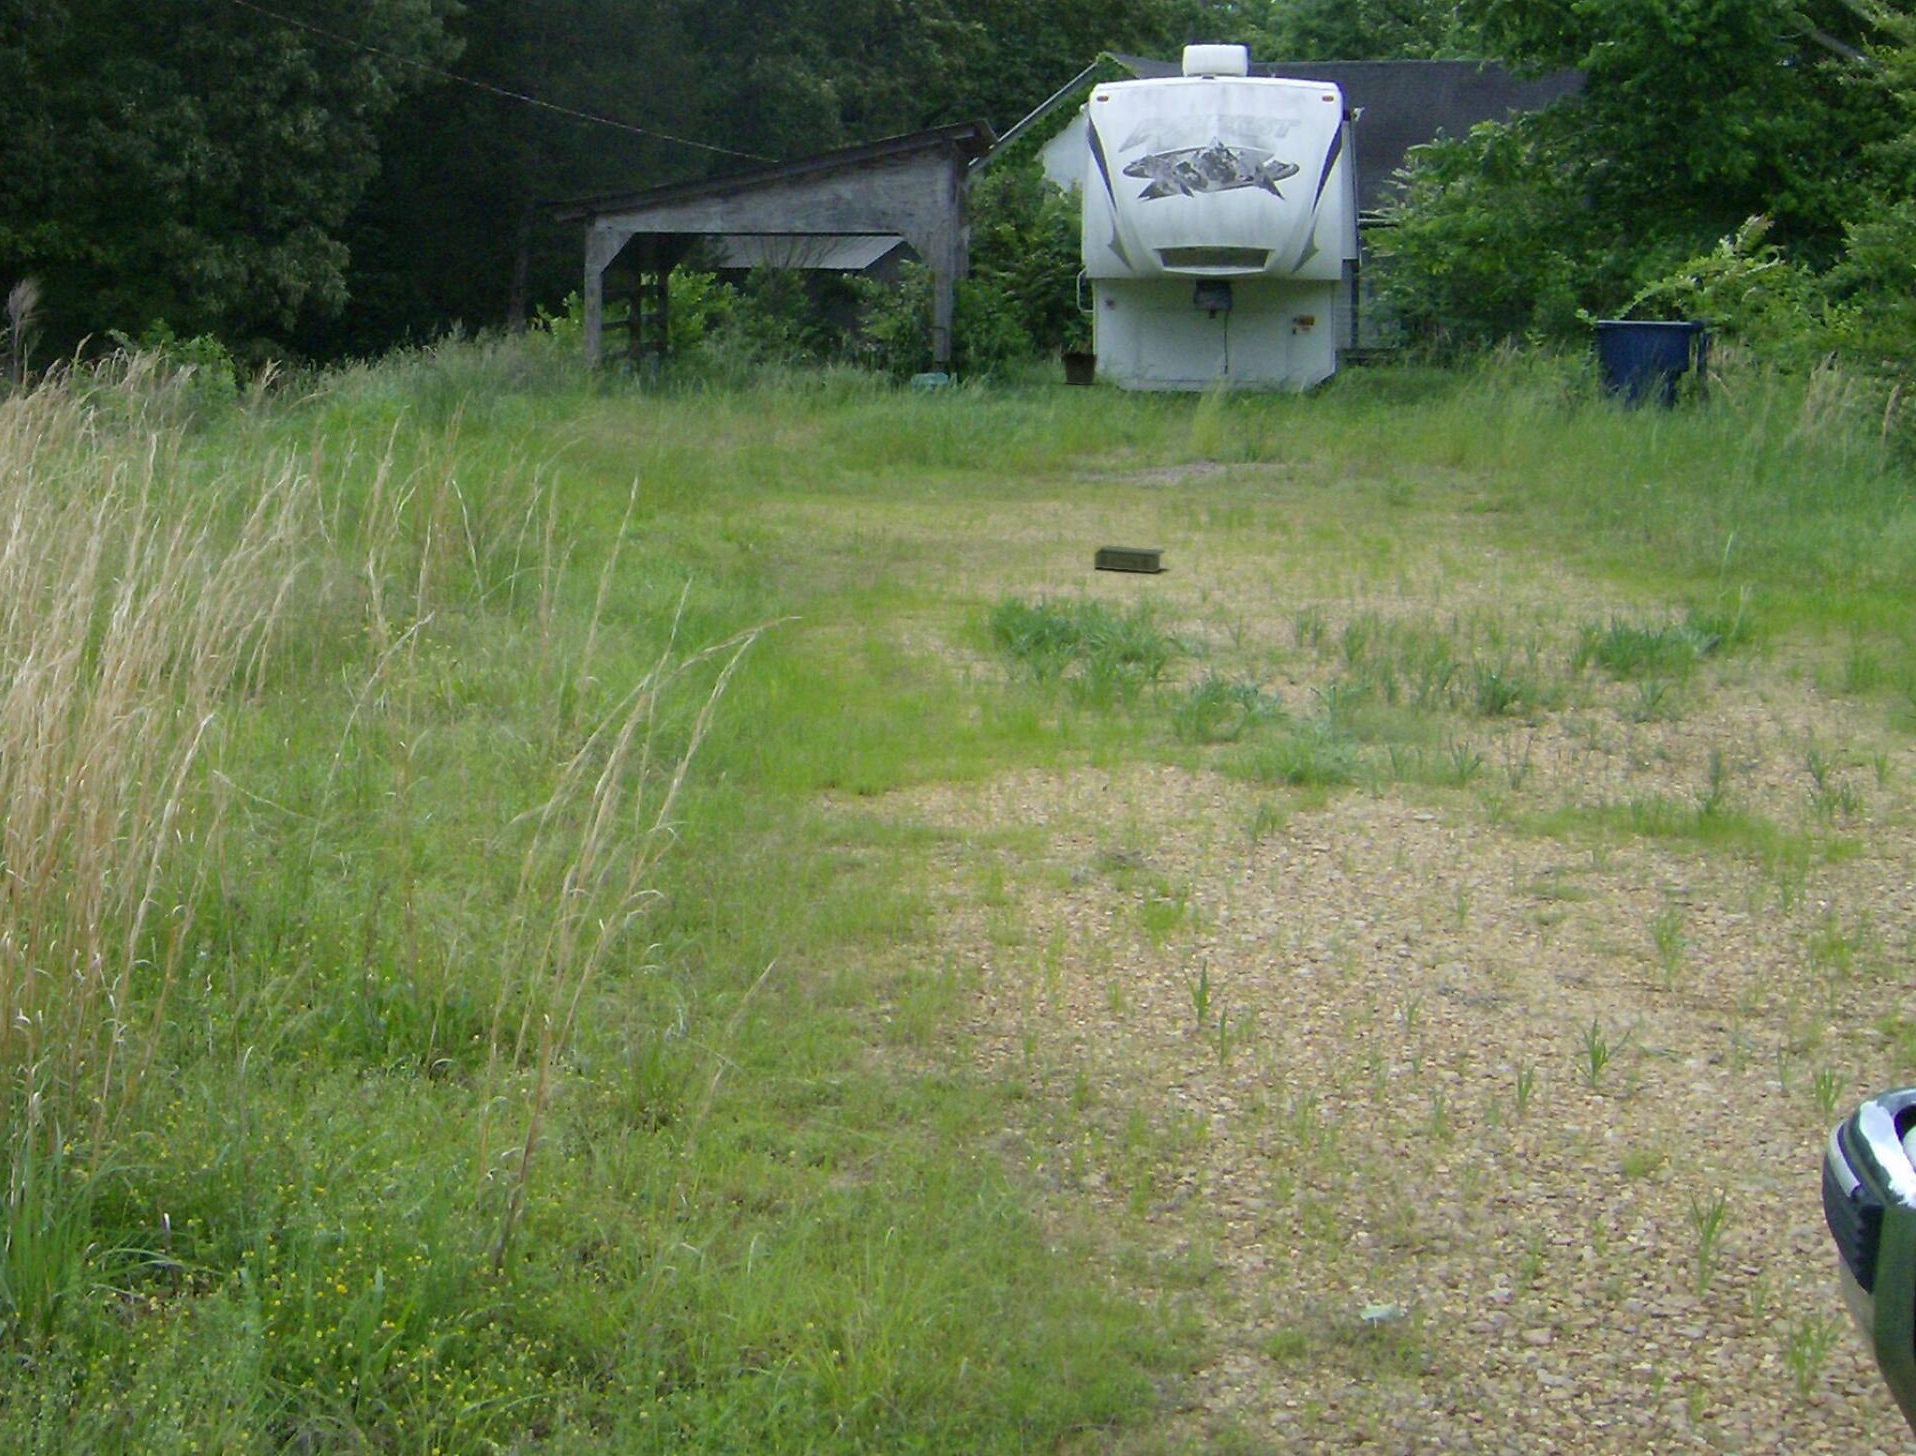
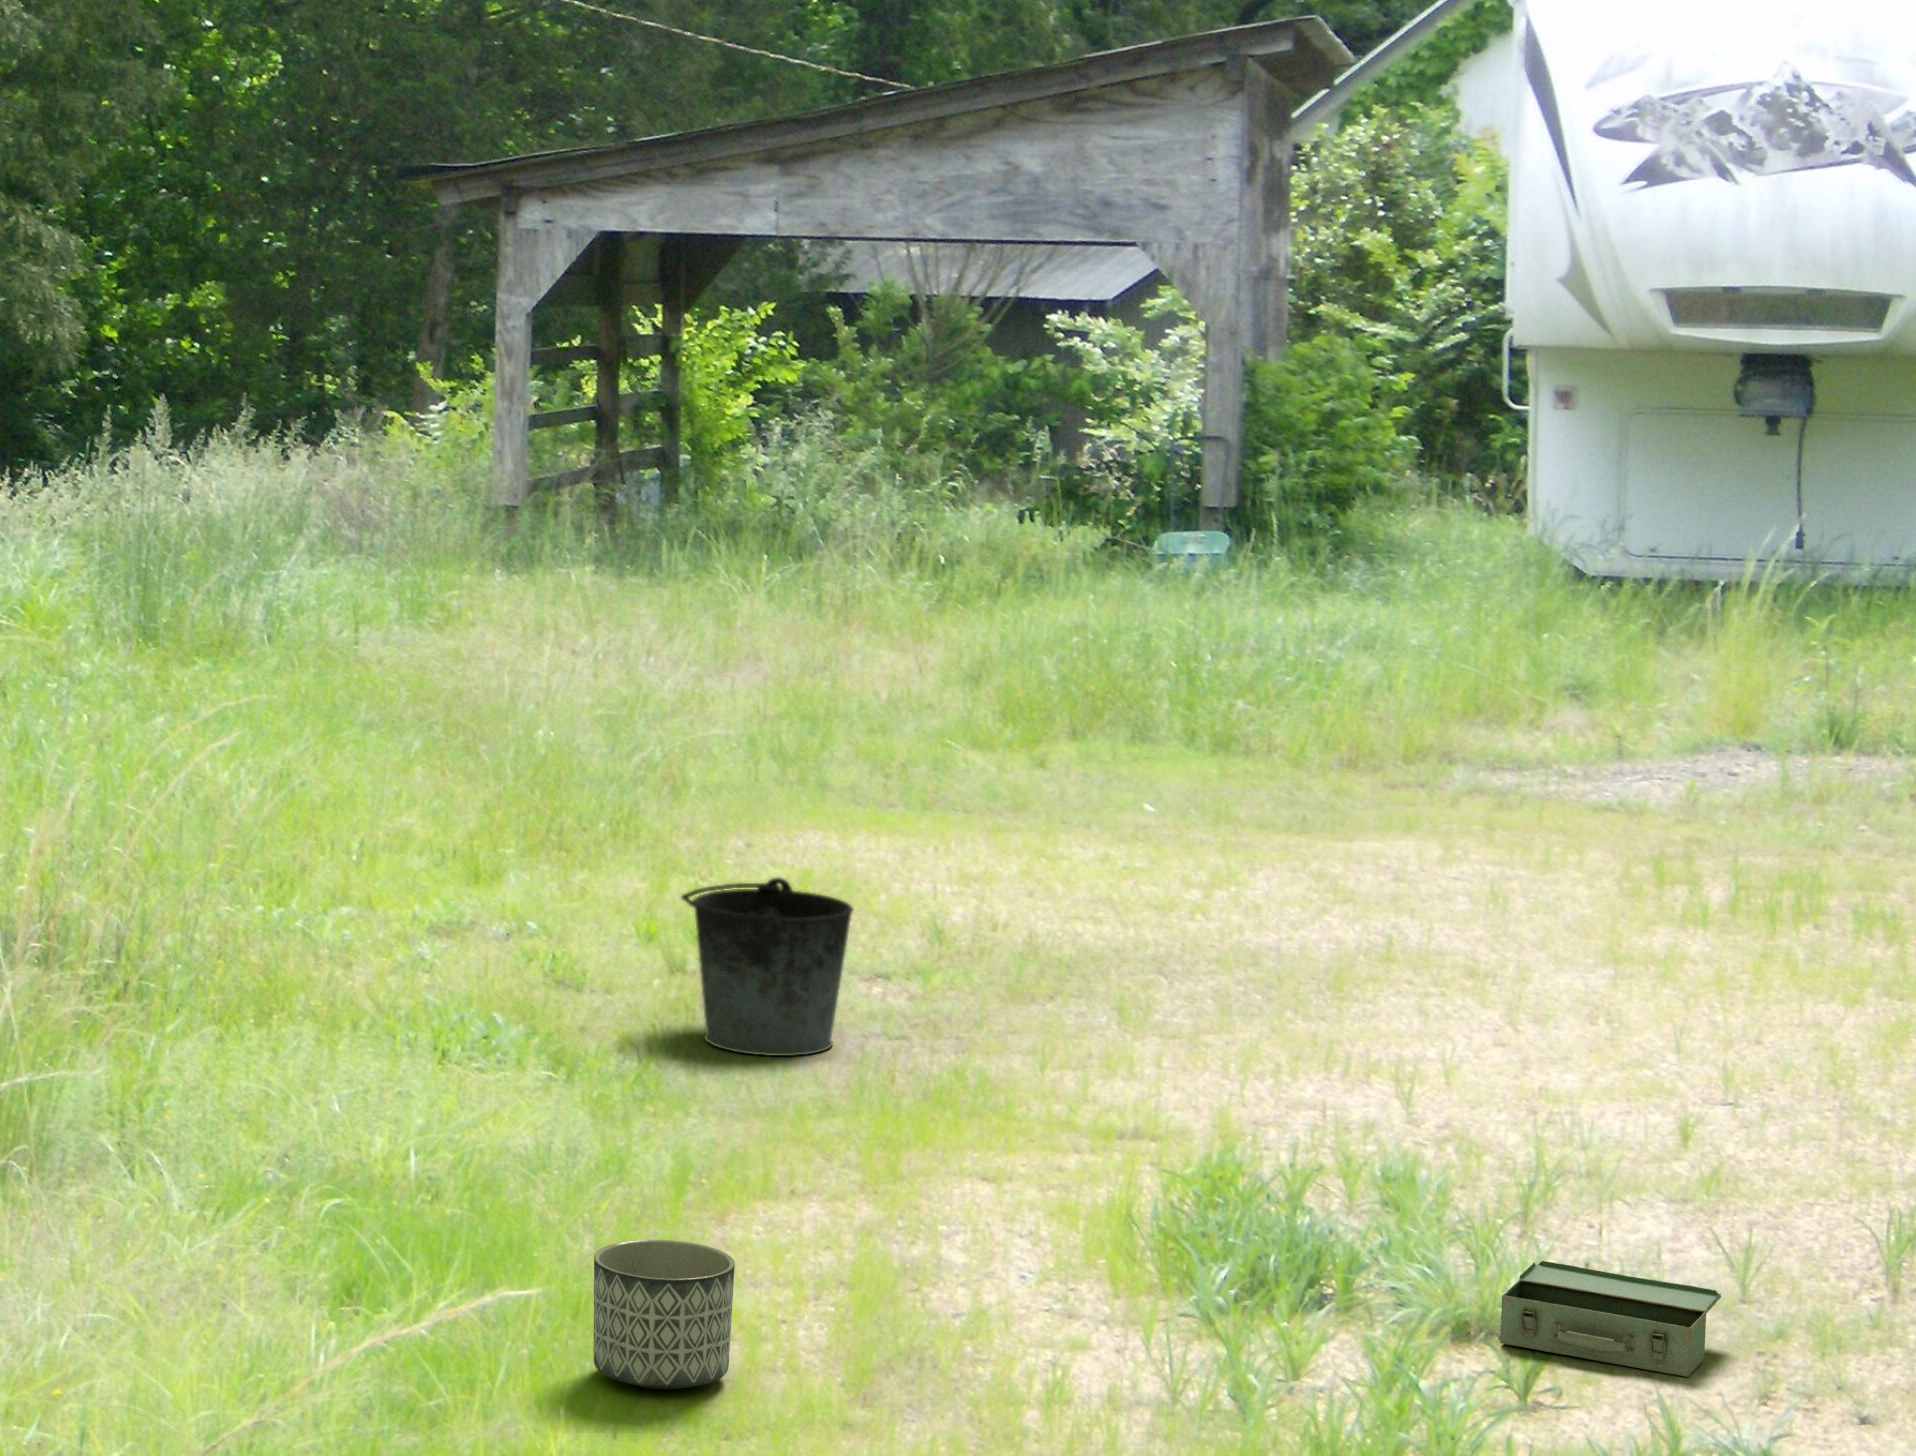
bucket: present [1063,351,1098,385] -> present [682,878,853,1056]
planter: none [806,535,851,578] -> present [594,1240,735,1390]

